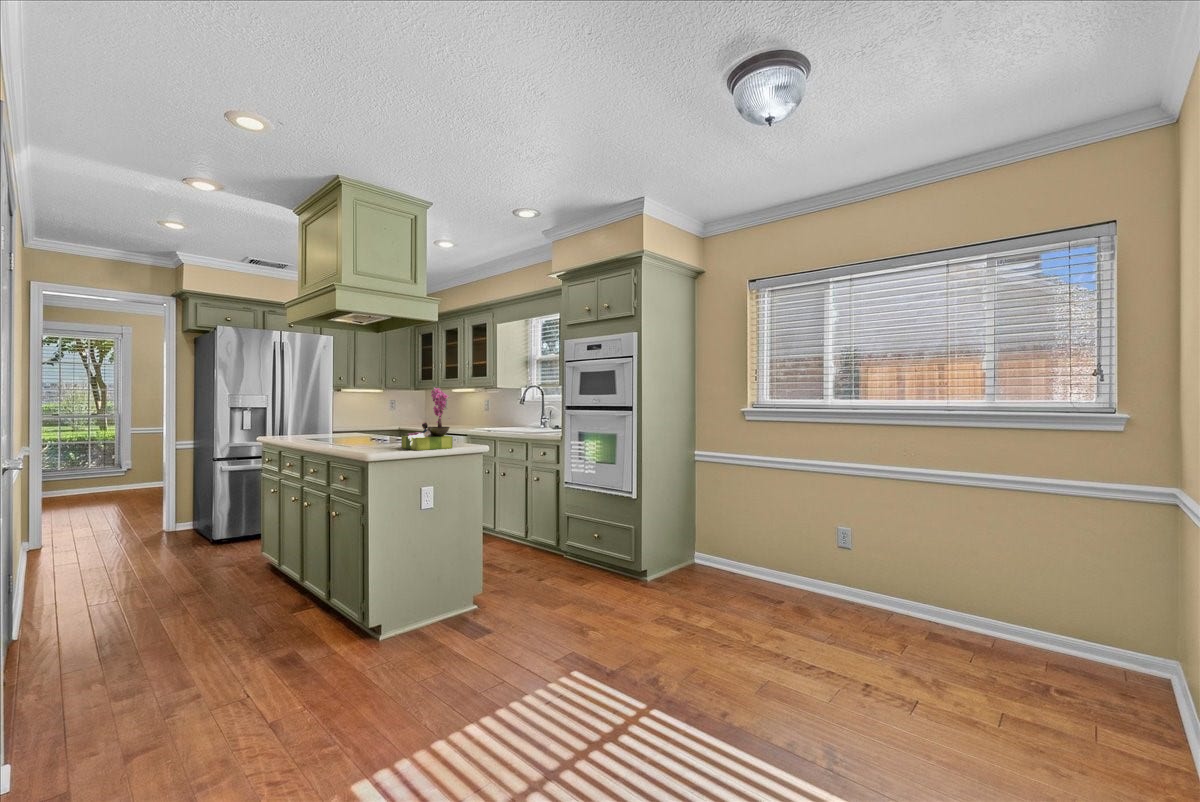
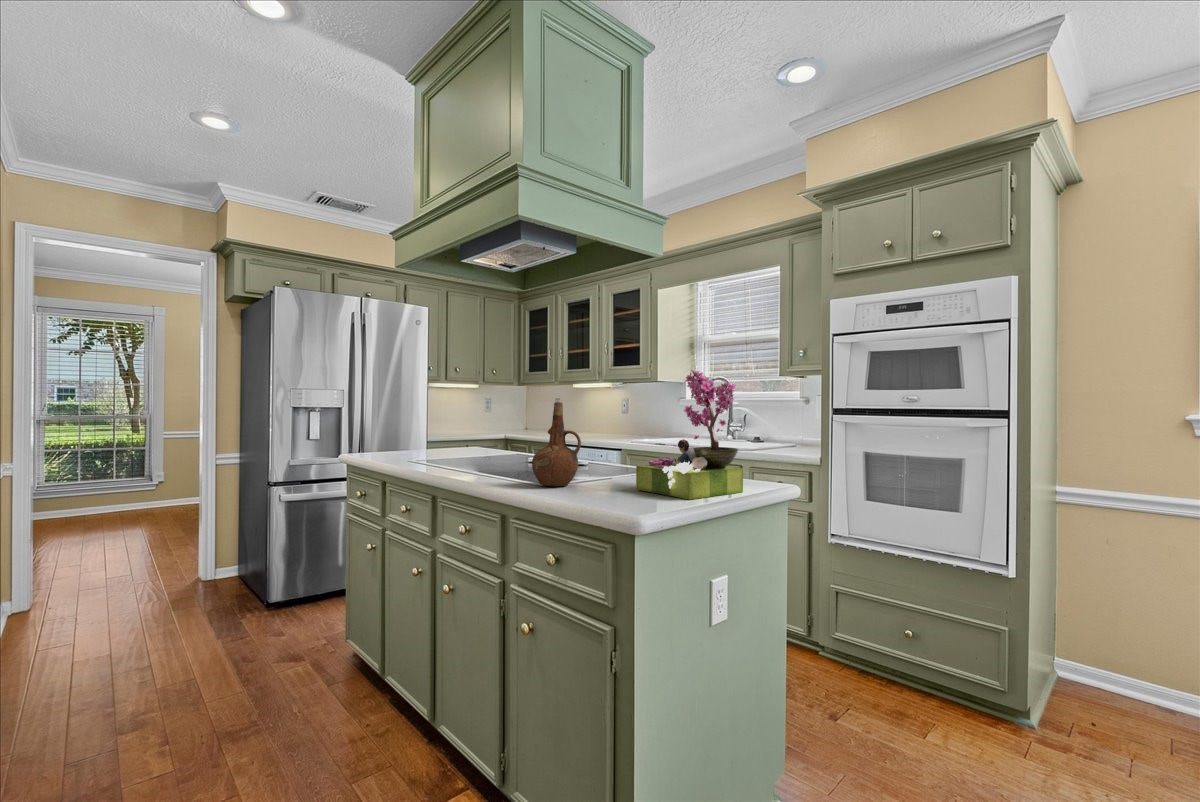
ceramic pitcher: none [351,404,379,447] -> present [532,402,581,486]

